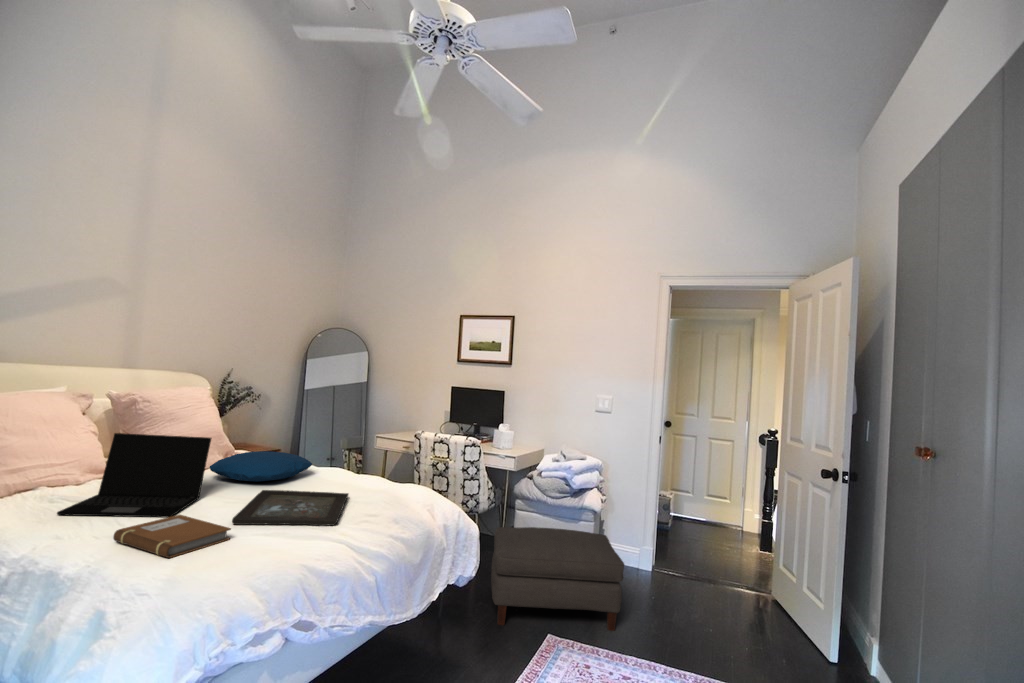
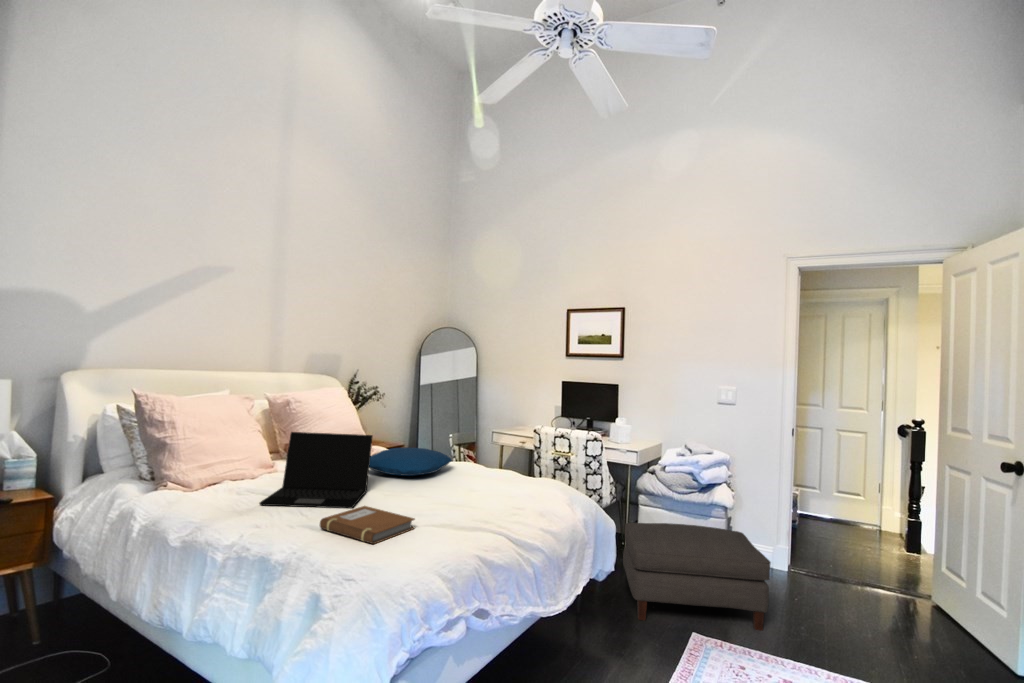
tray: present [232,490,348,526] -> none [408,484,501,518]

